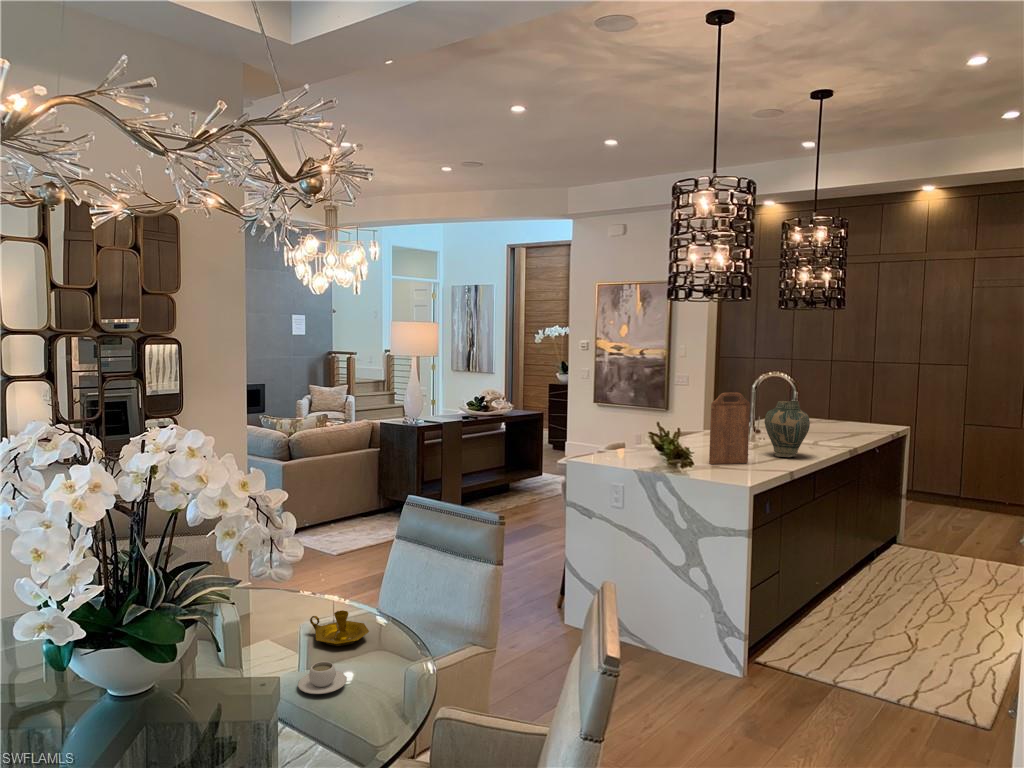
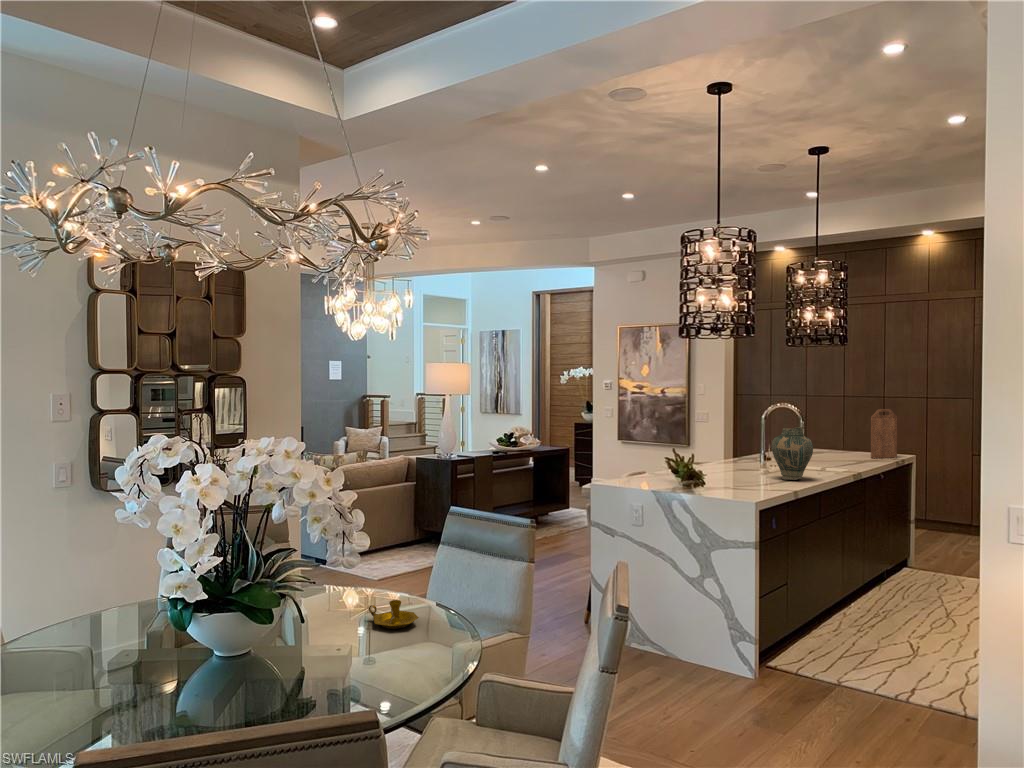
cutting board: present [709,393,750,464] -> present [871,409,897,458]
teacup: present [298,661,347,694] -> none [364,635,403,659]

